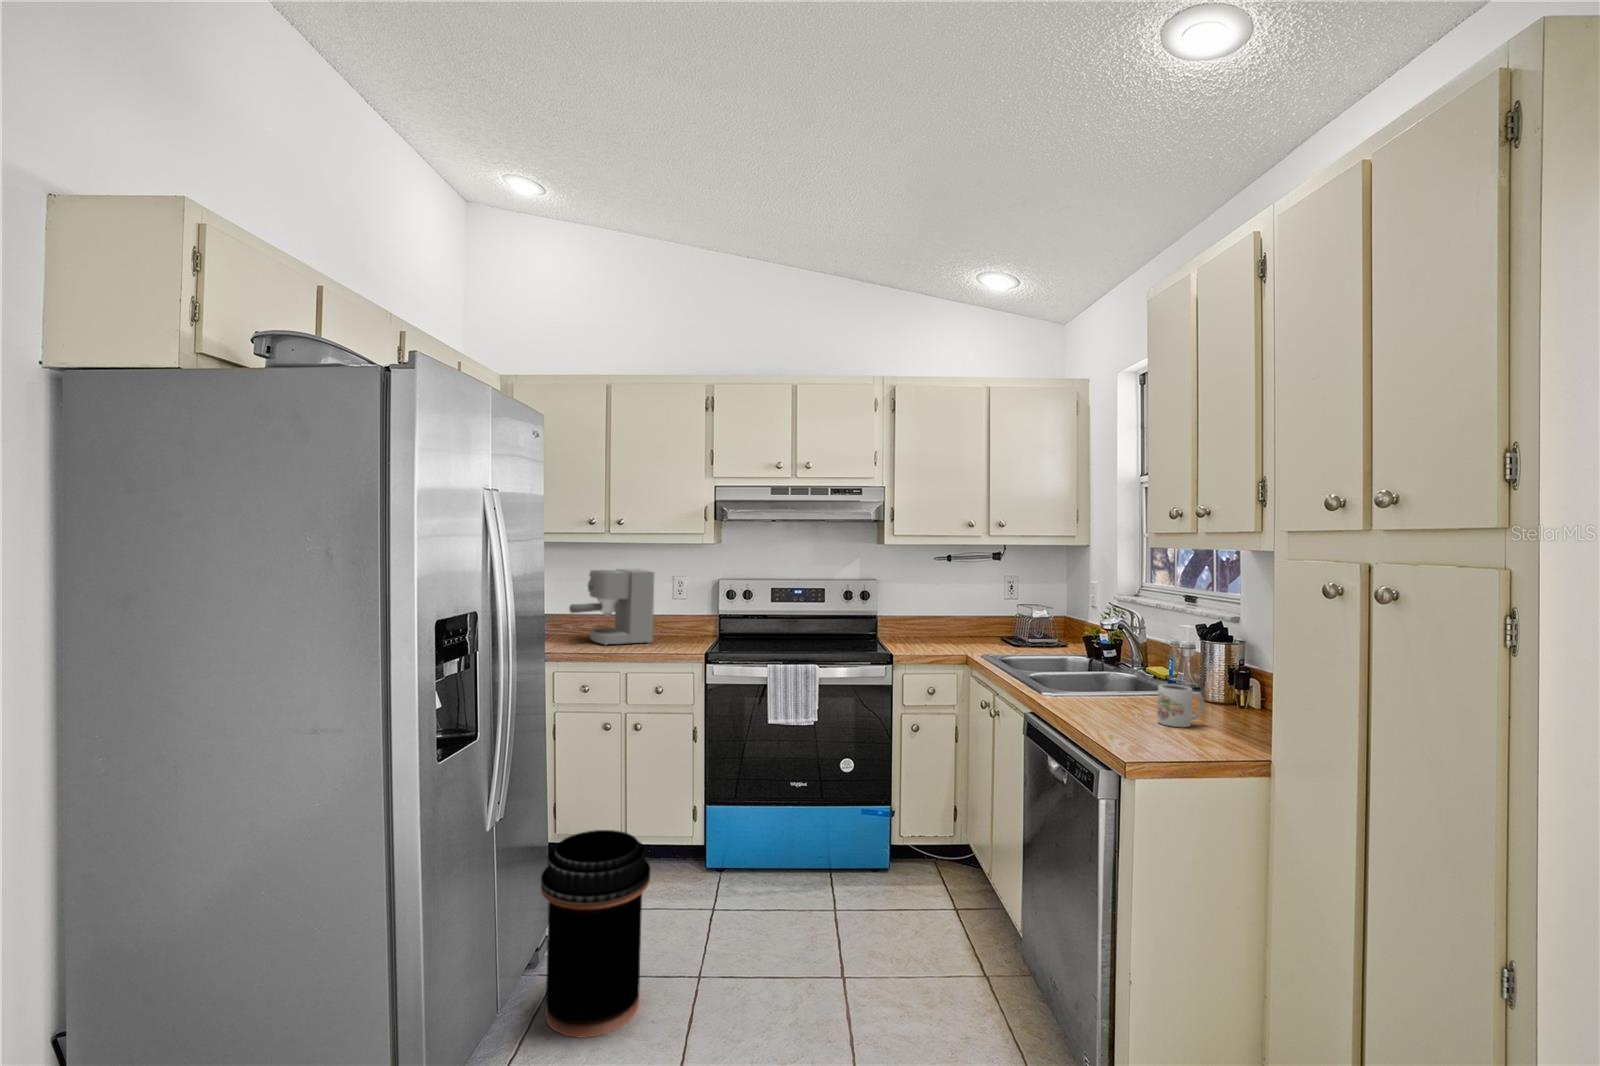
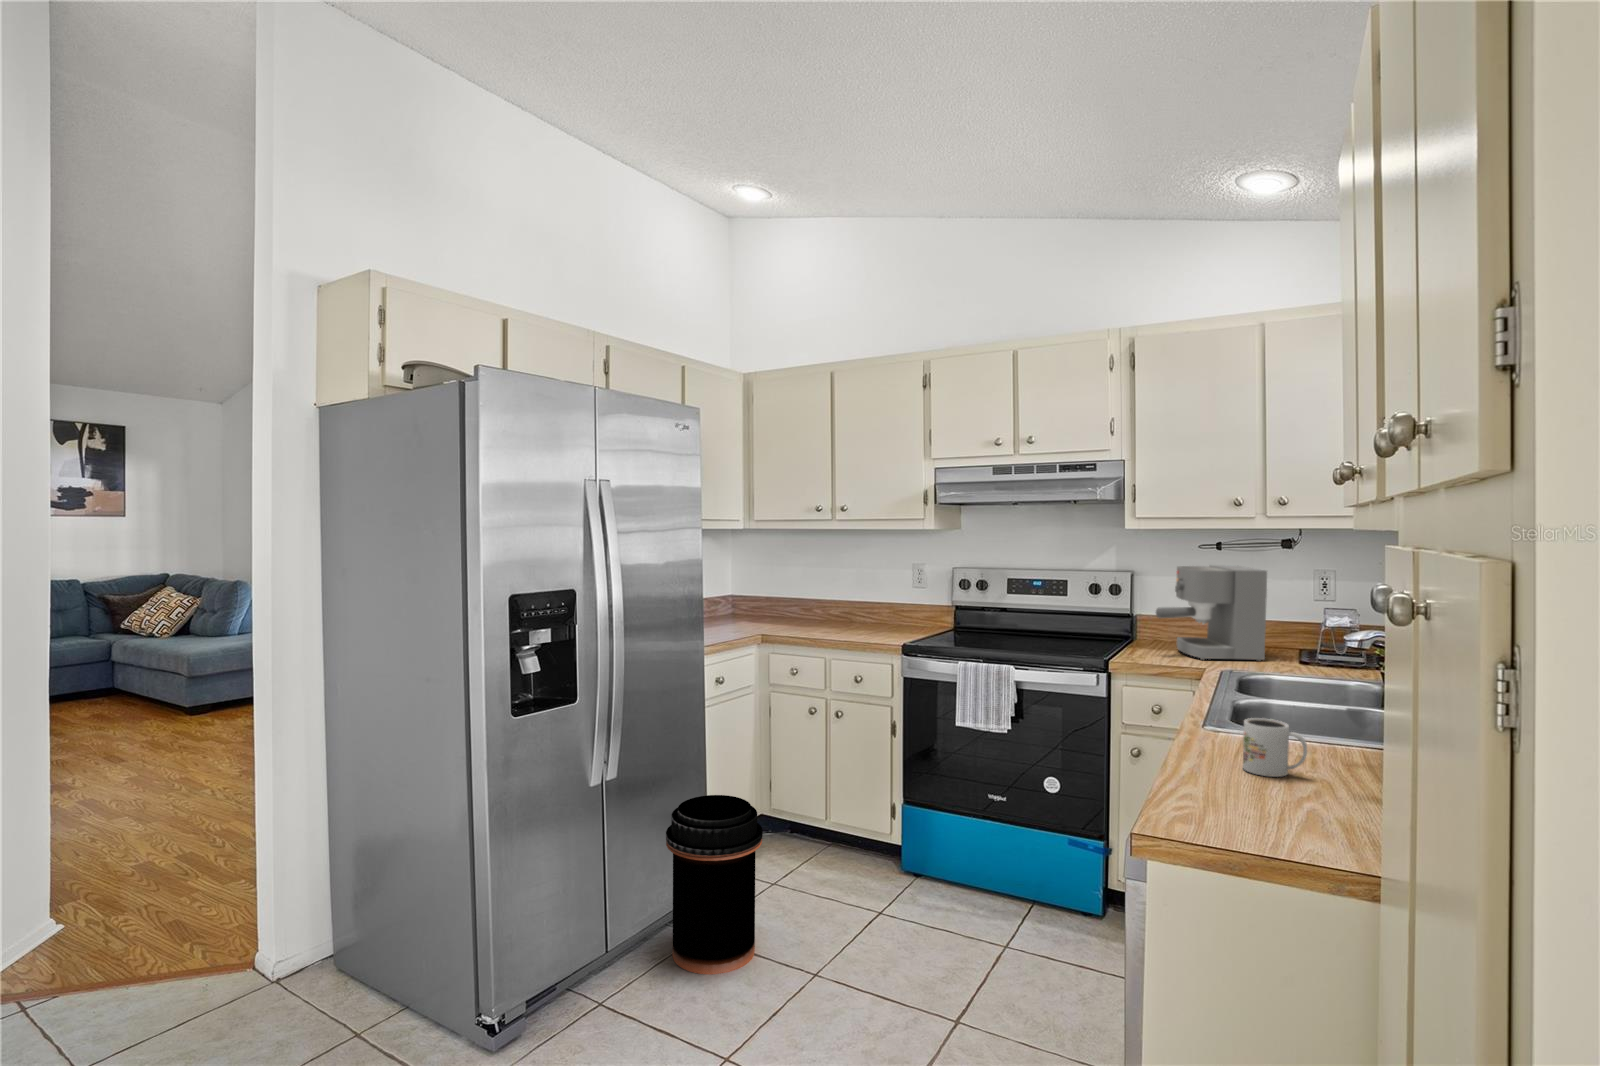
coffee maker: present [569,569,654,646] -> present [1156,565,1267,661]

